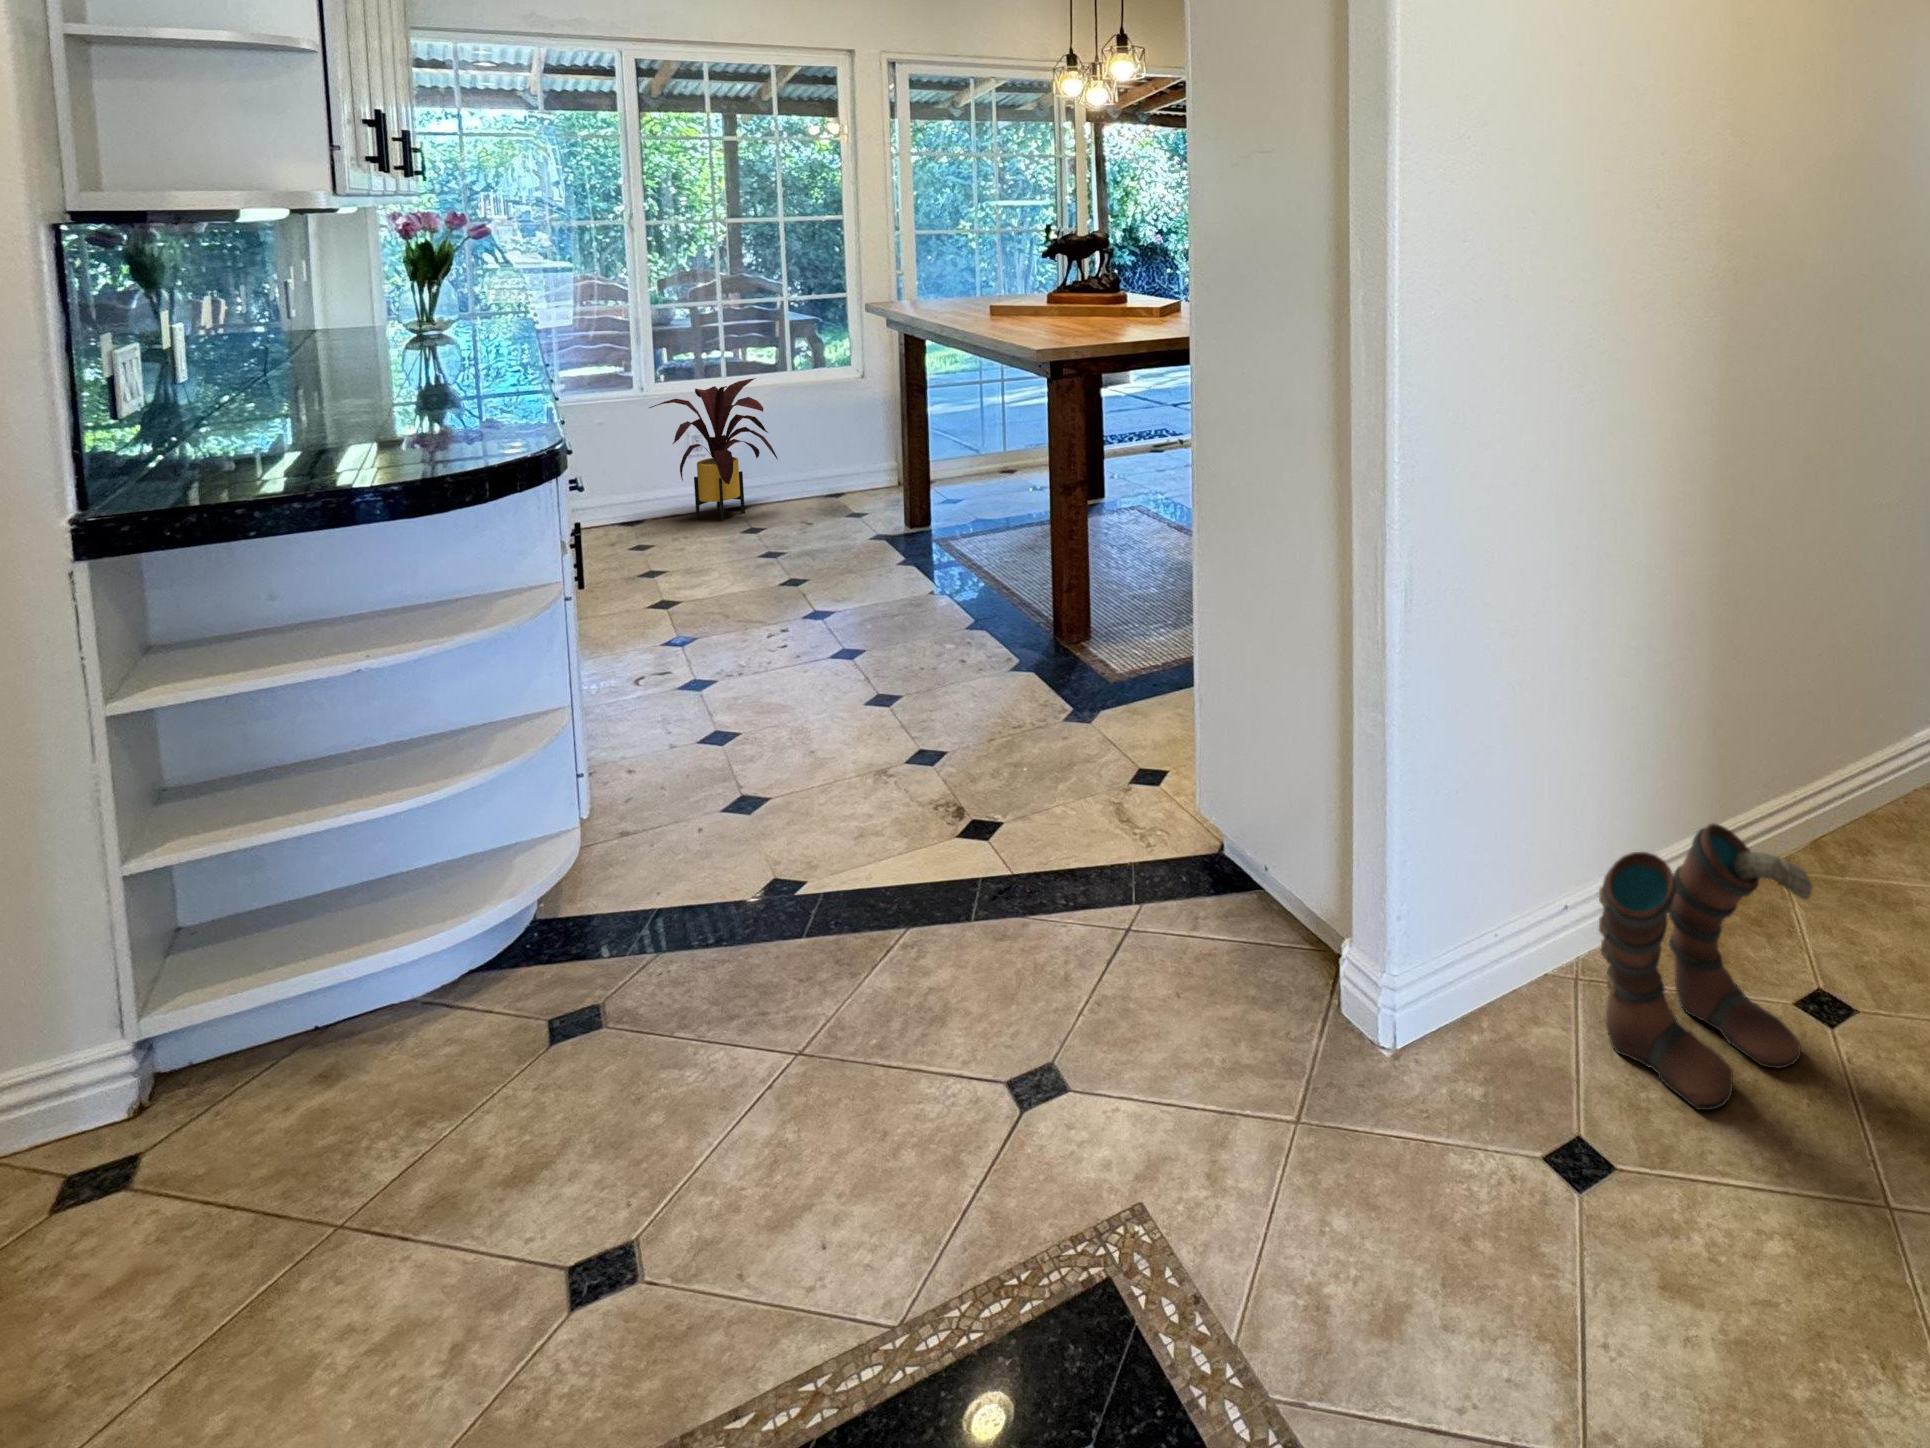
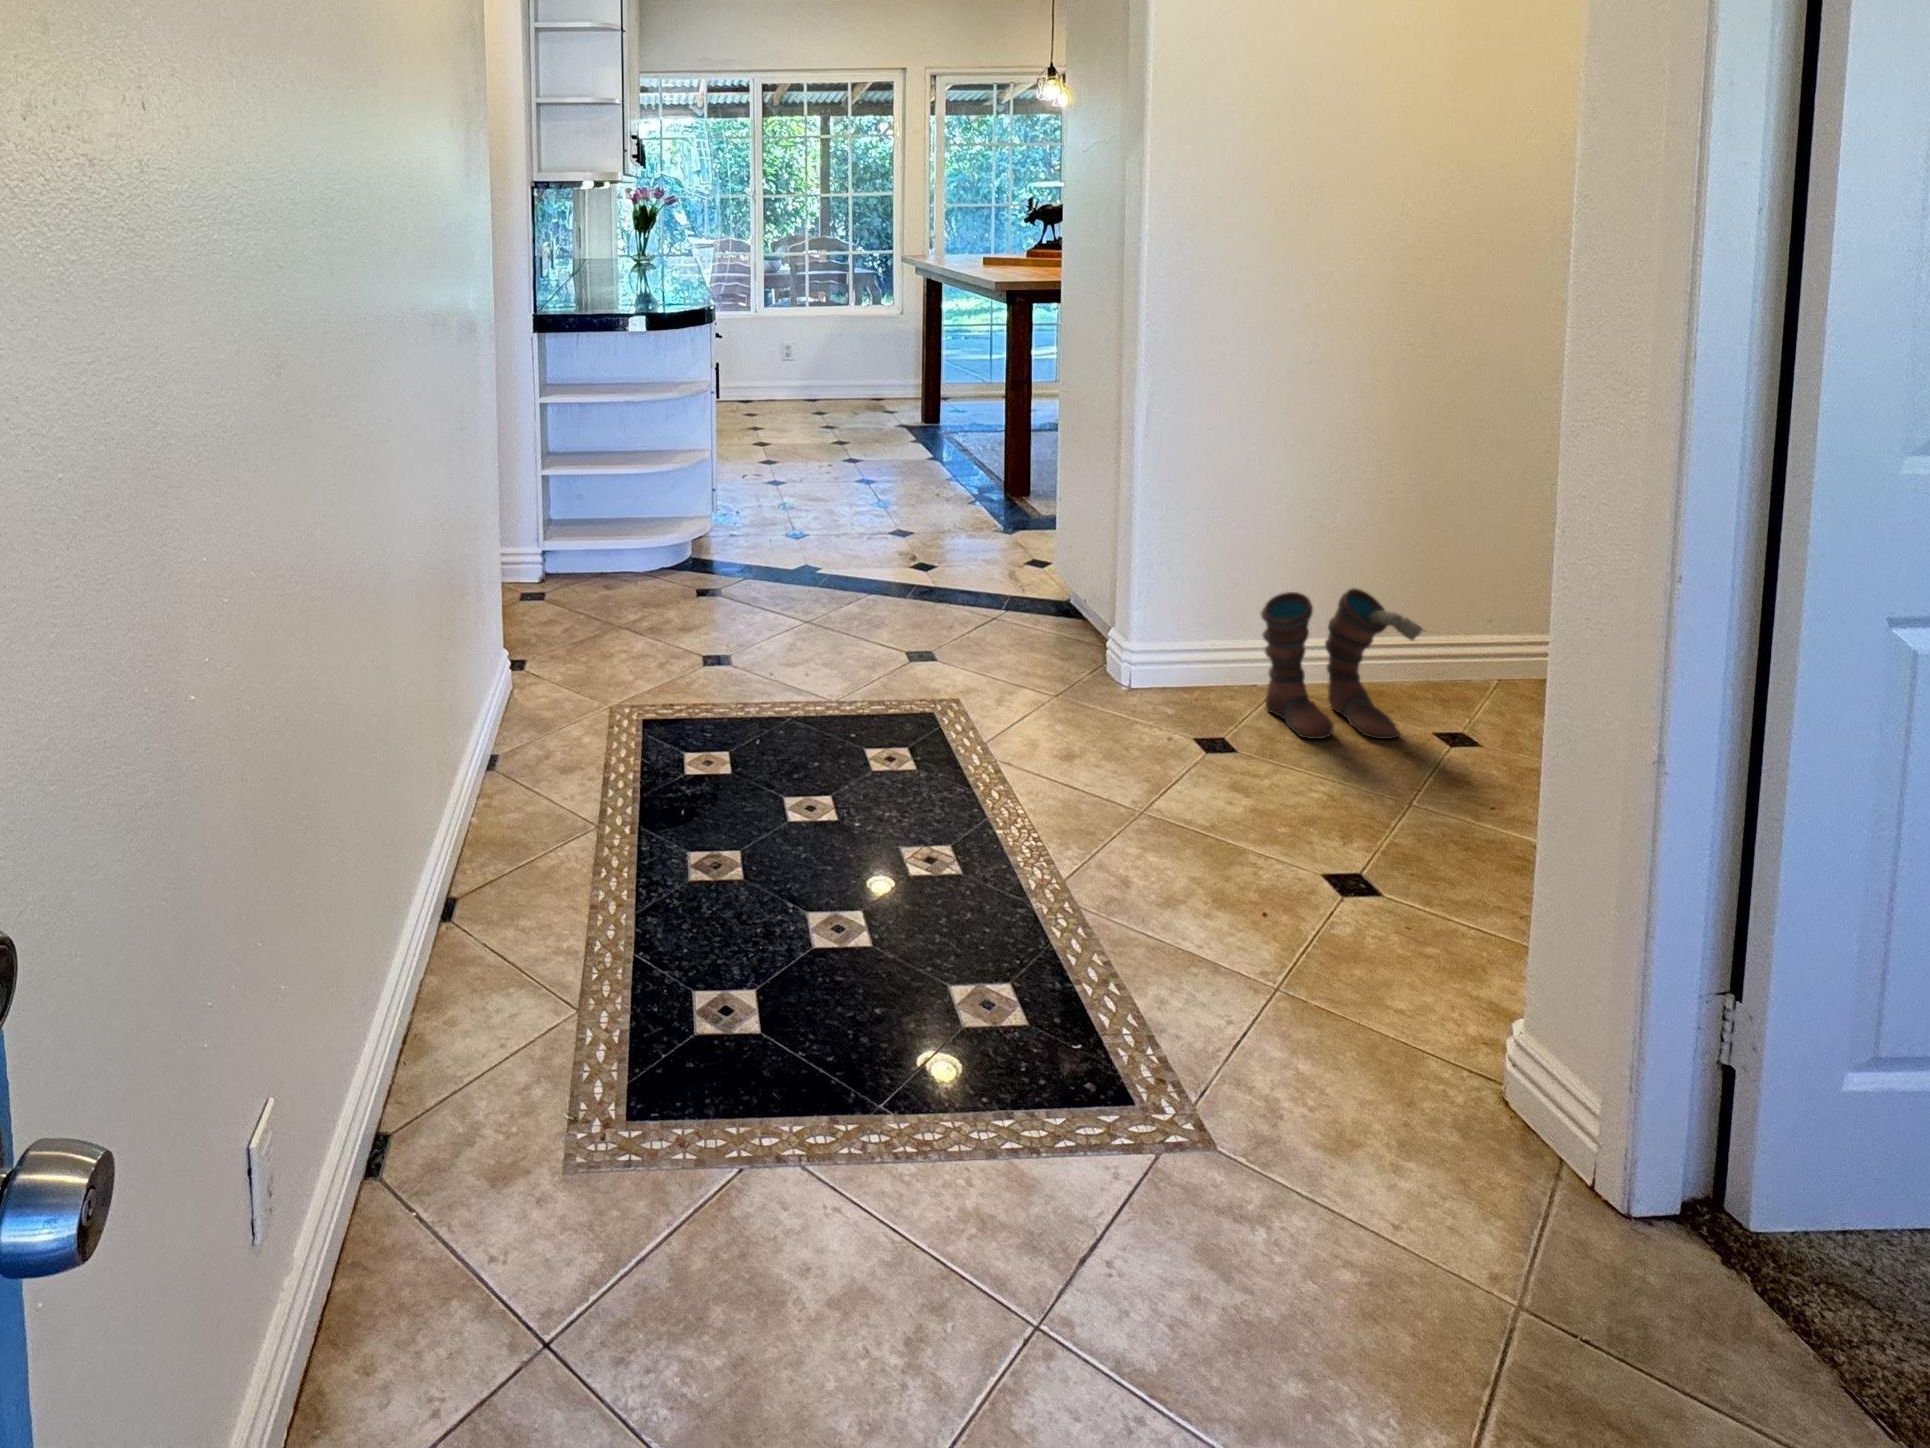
house plant: present [649,378,778,521] -> none [759,310,839,408]

